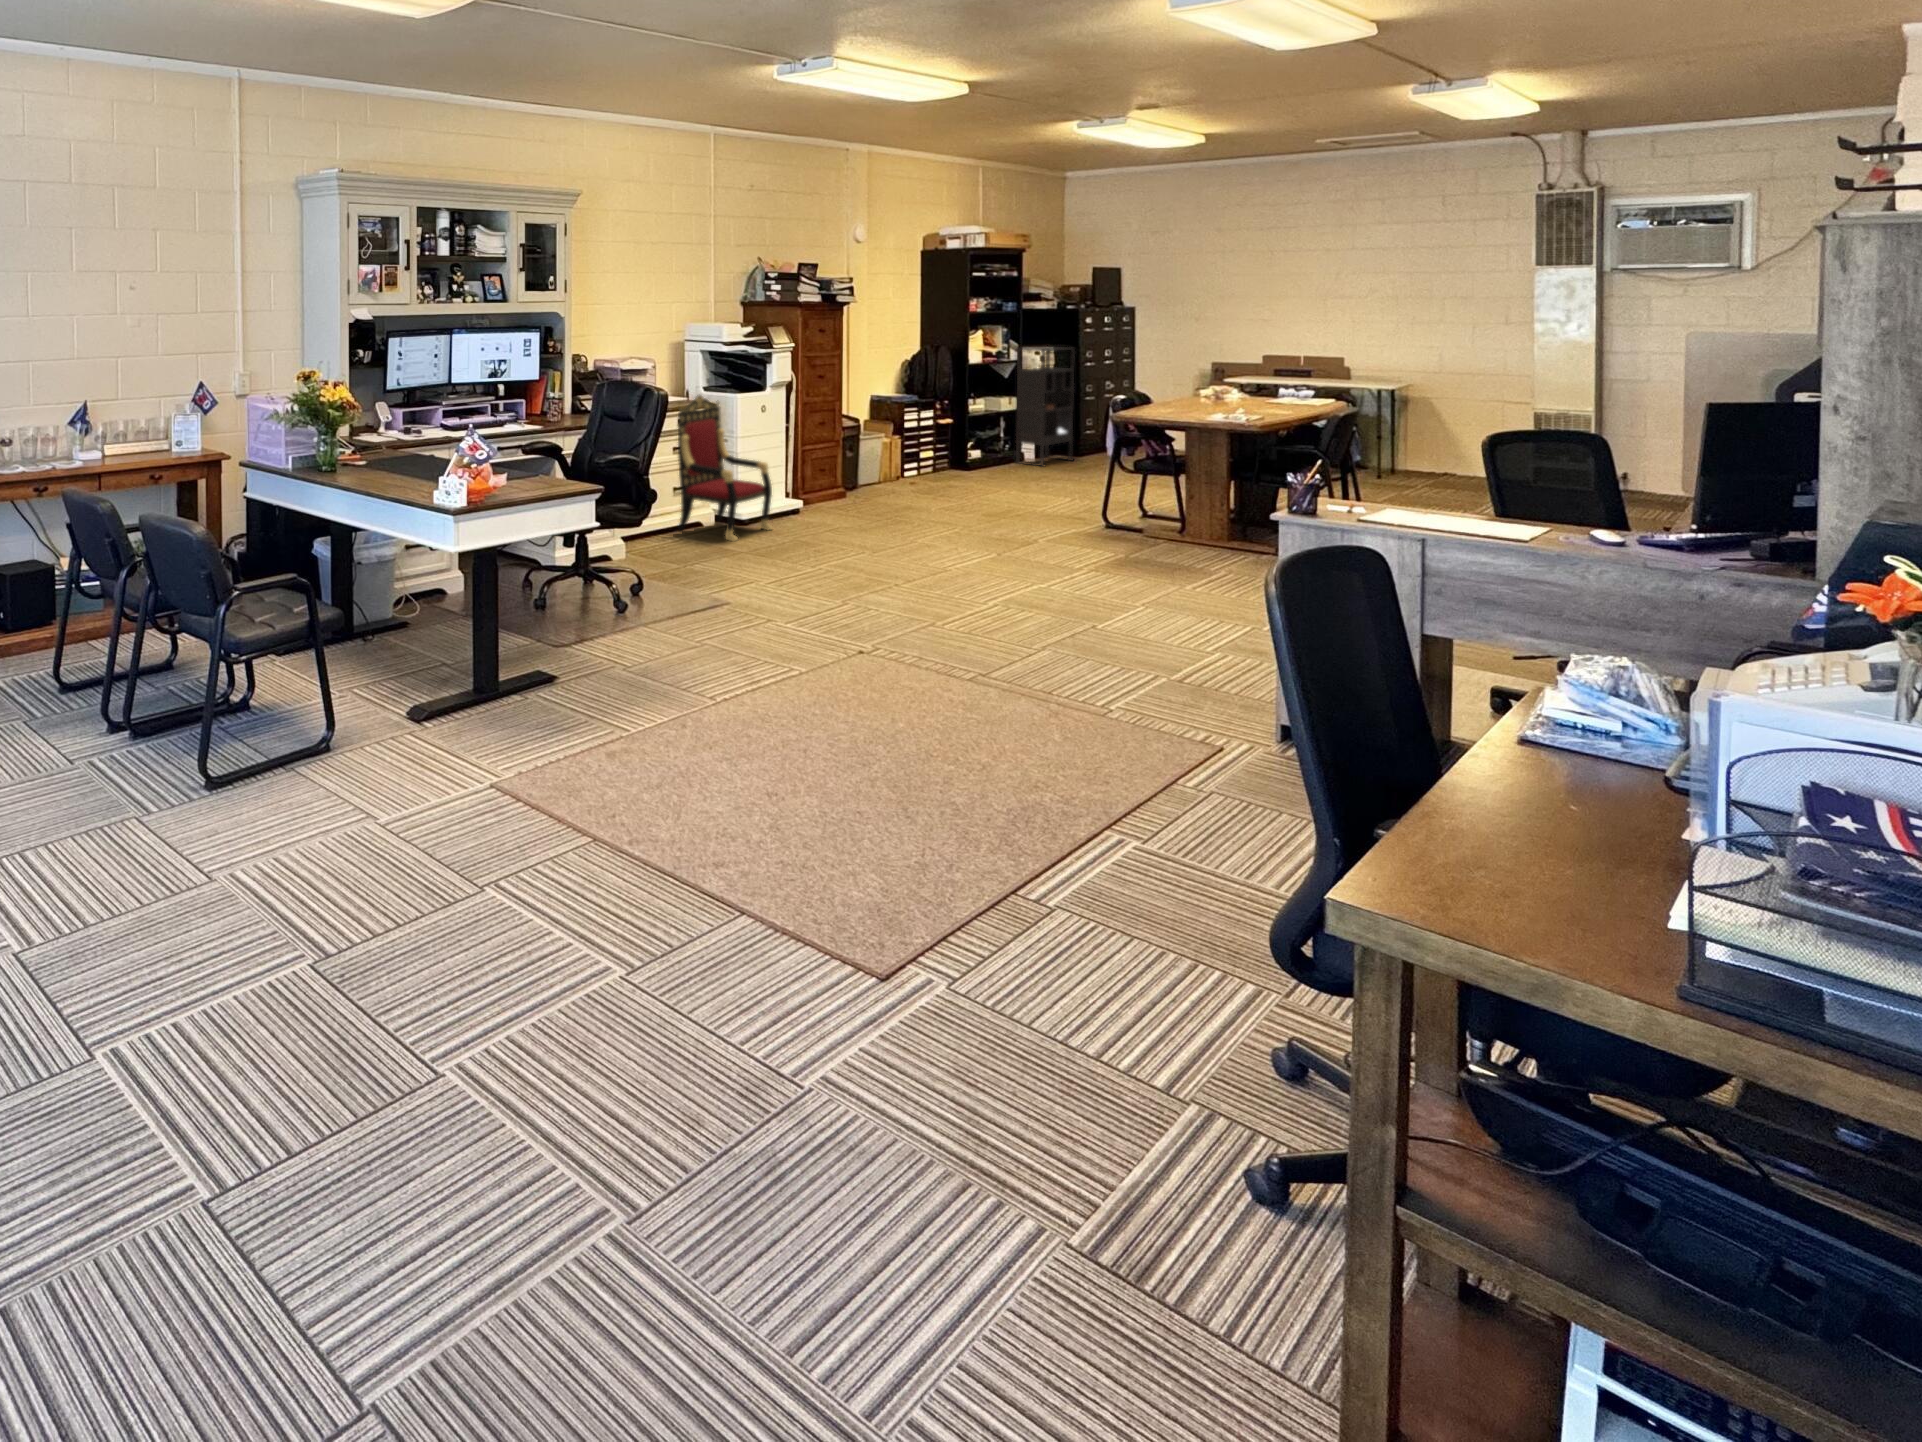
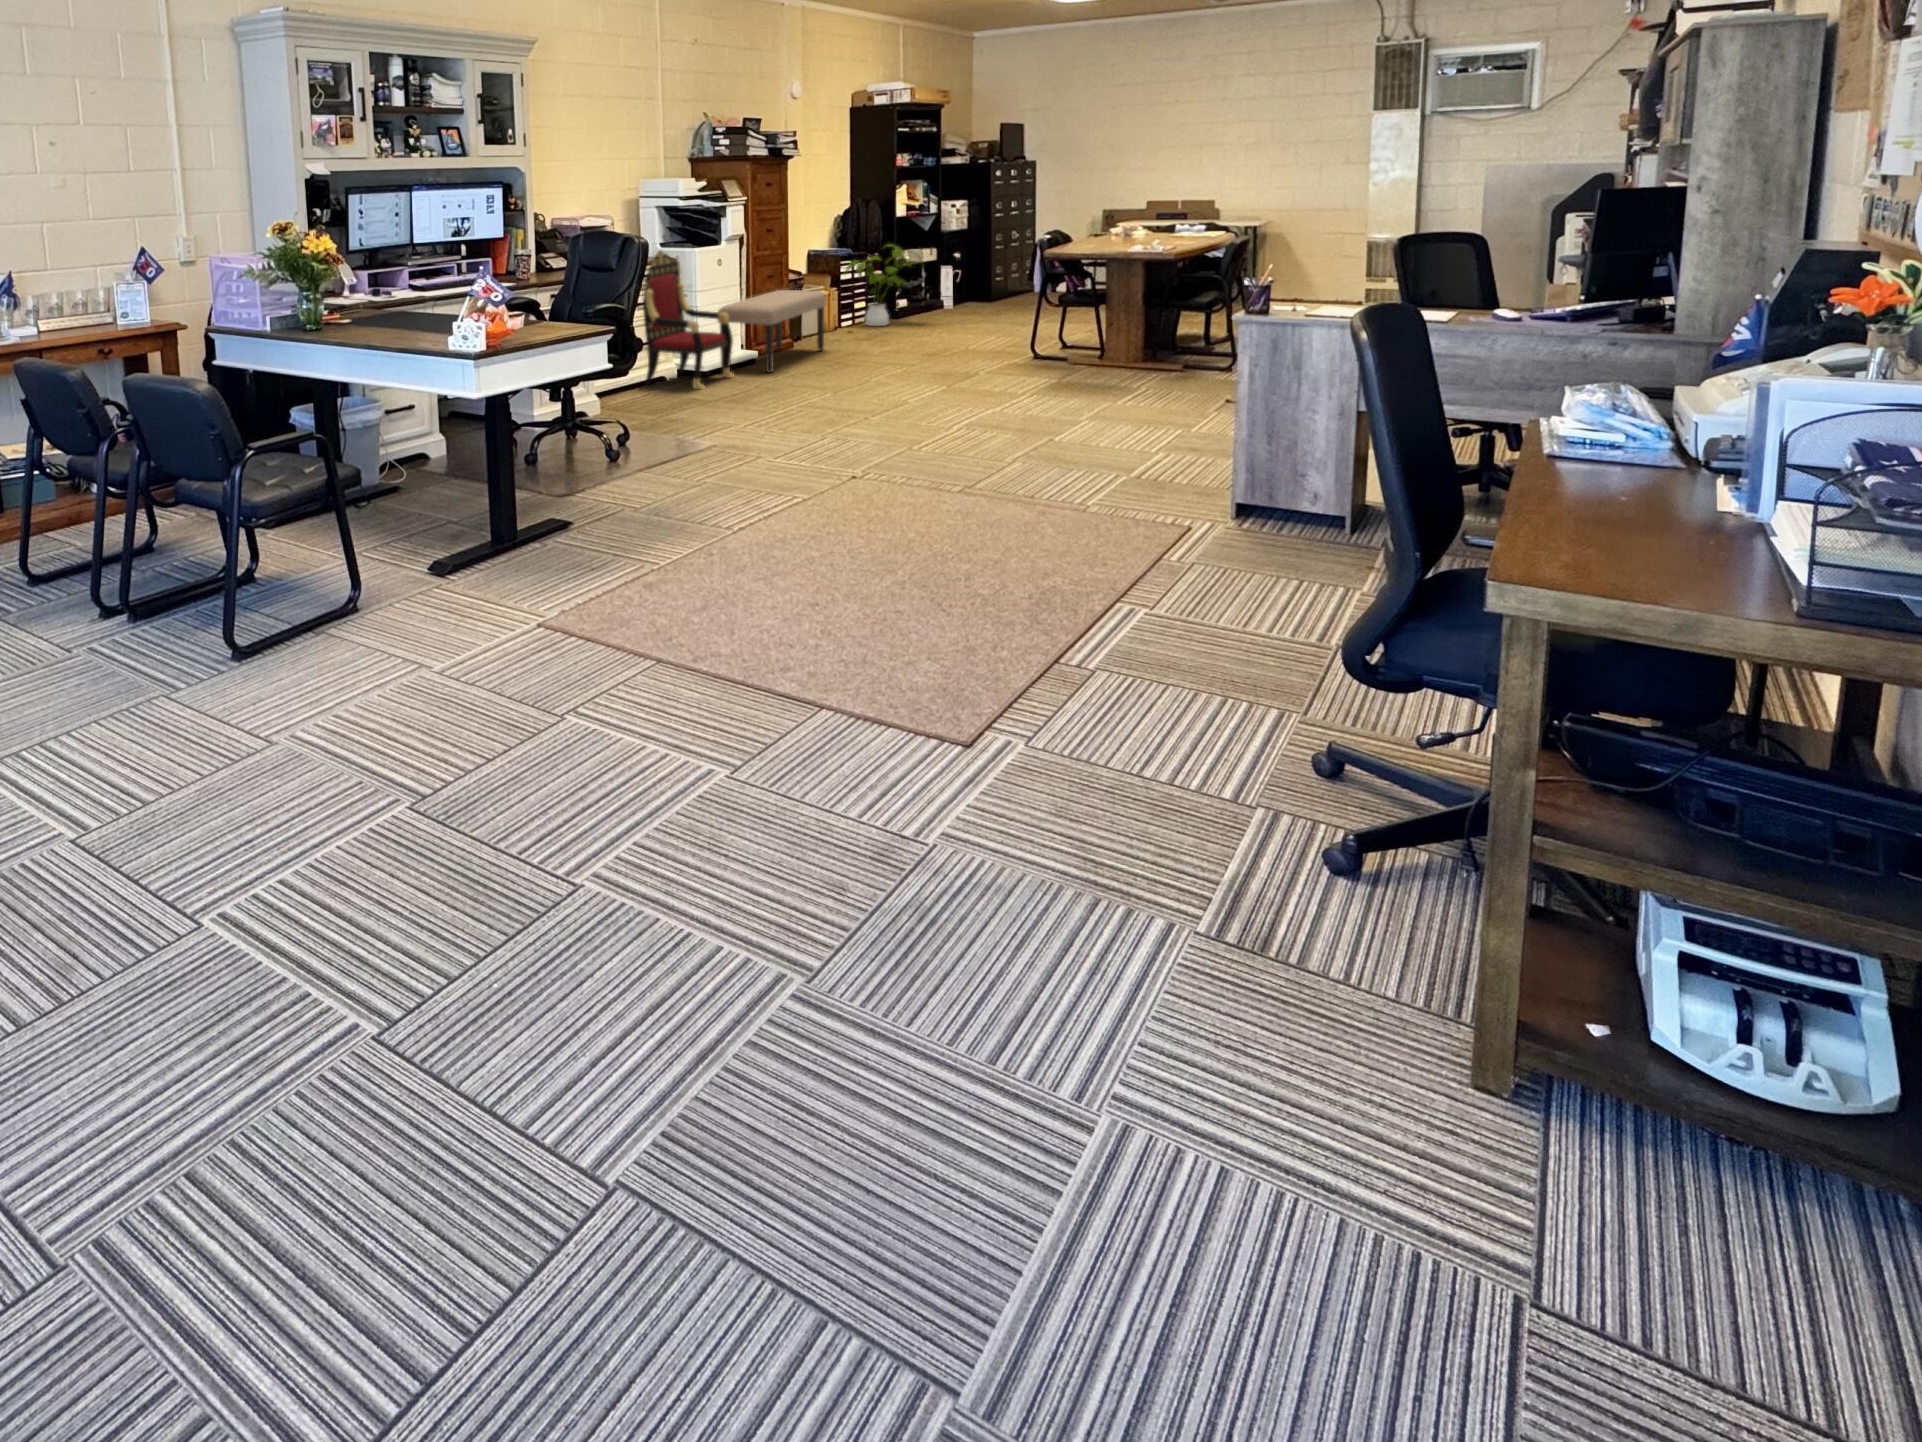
bookshelf: present [1016,346,1075,466] -> none [932,200,983,311]
house plant: none [909,393,999,480] -> present [846,244,911,326]
bench: none [759,438,881,527] -> present [718,290,826,372]

